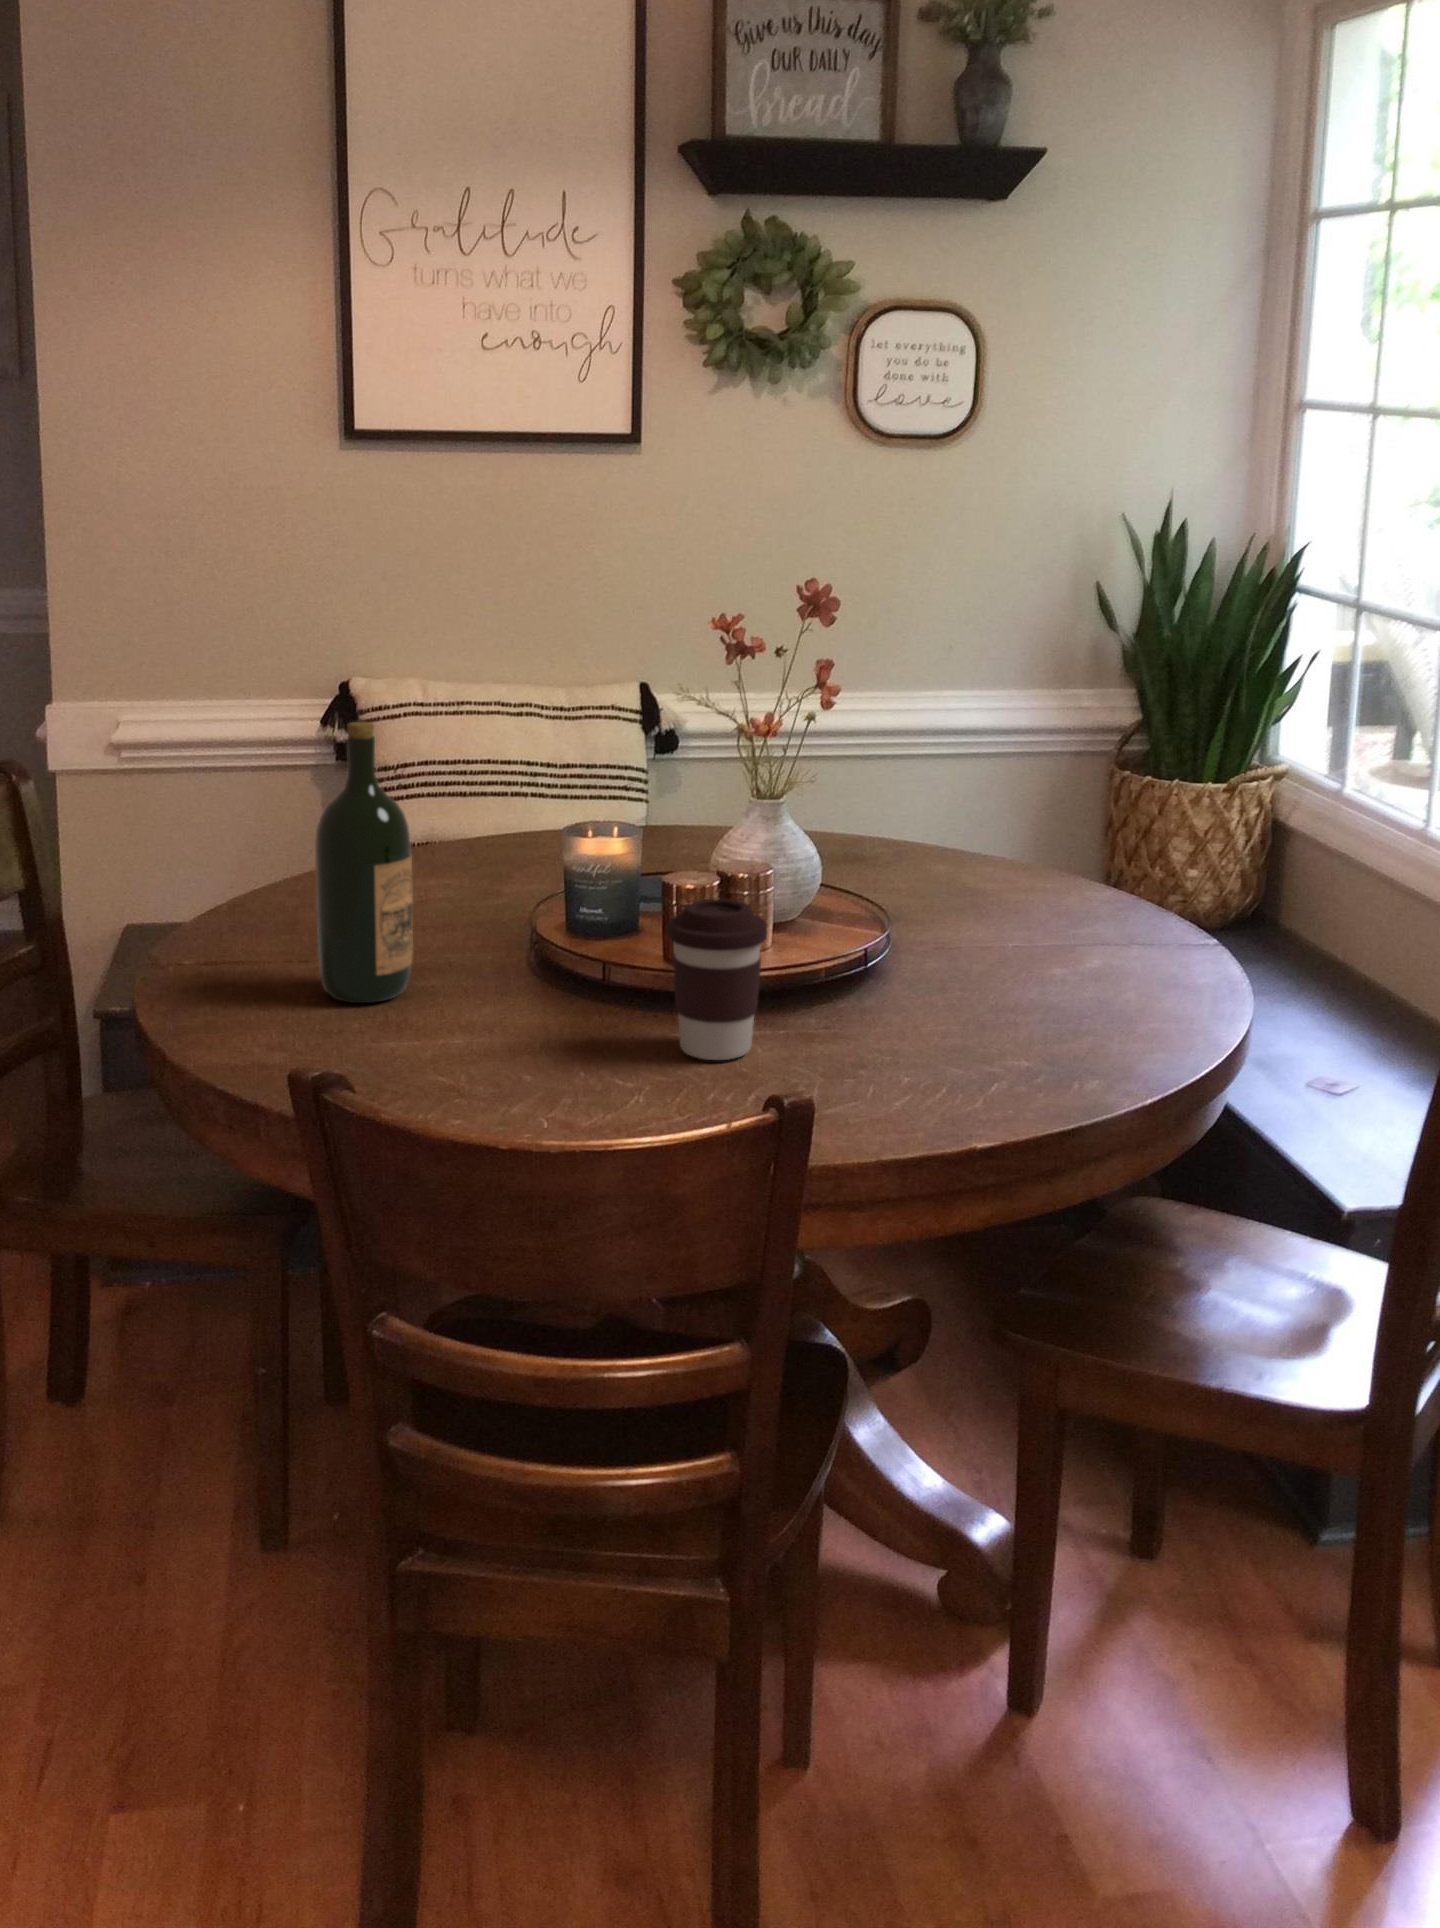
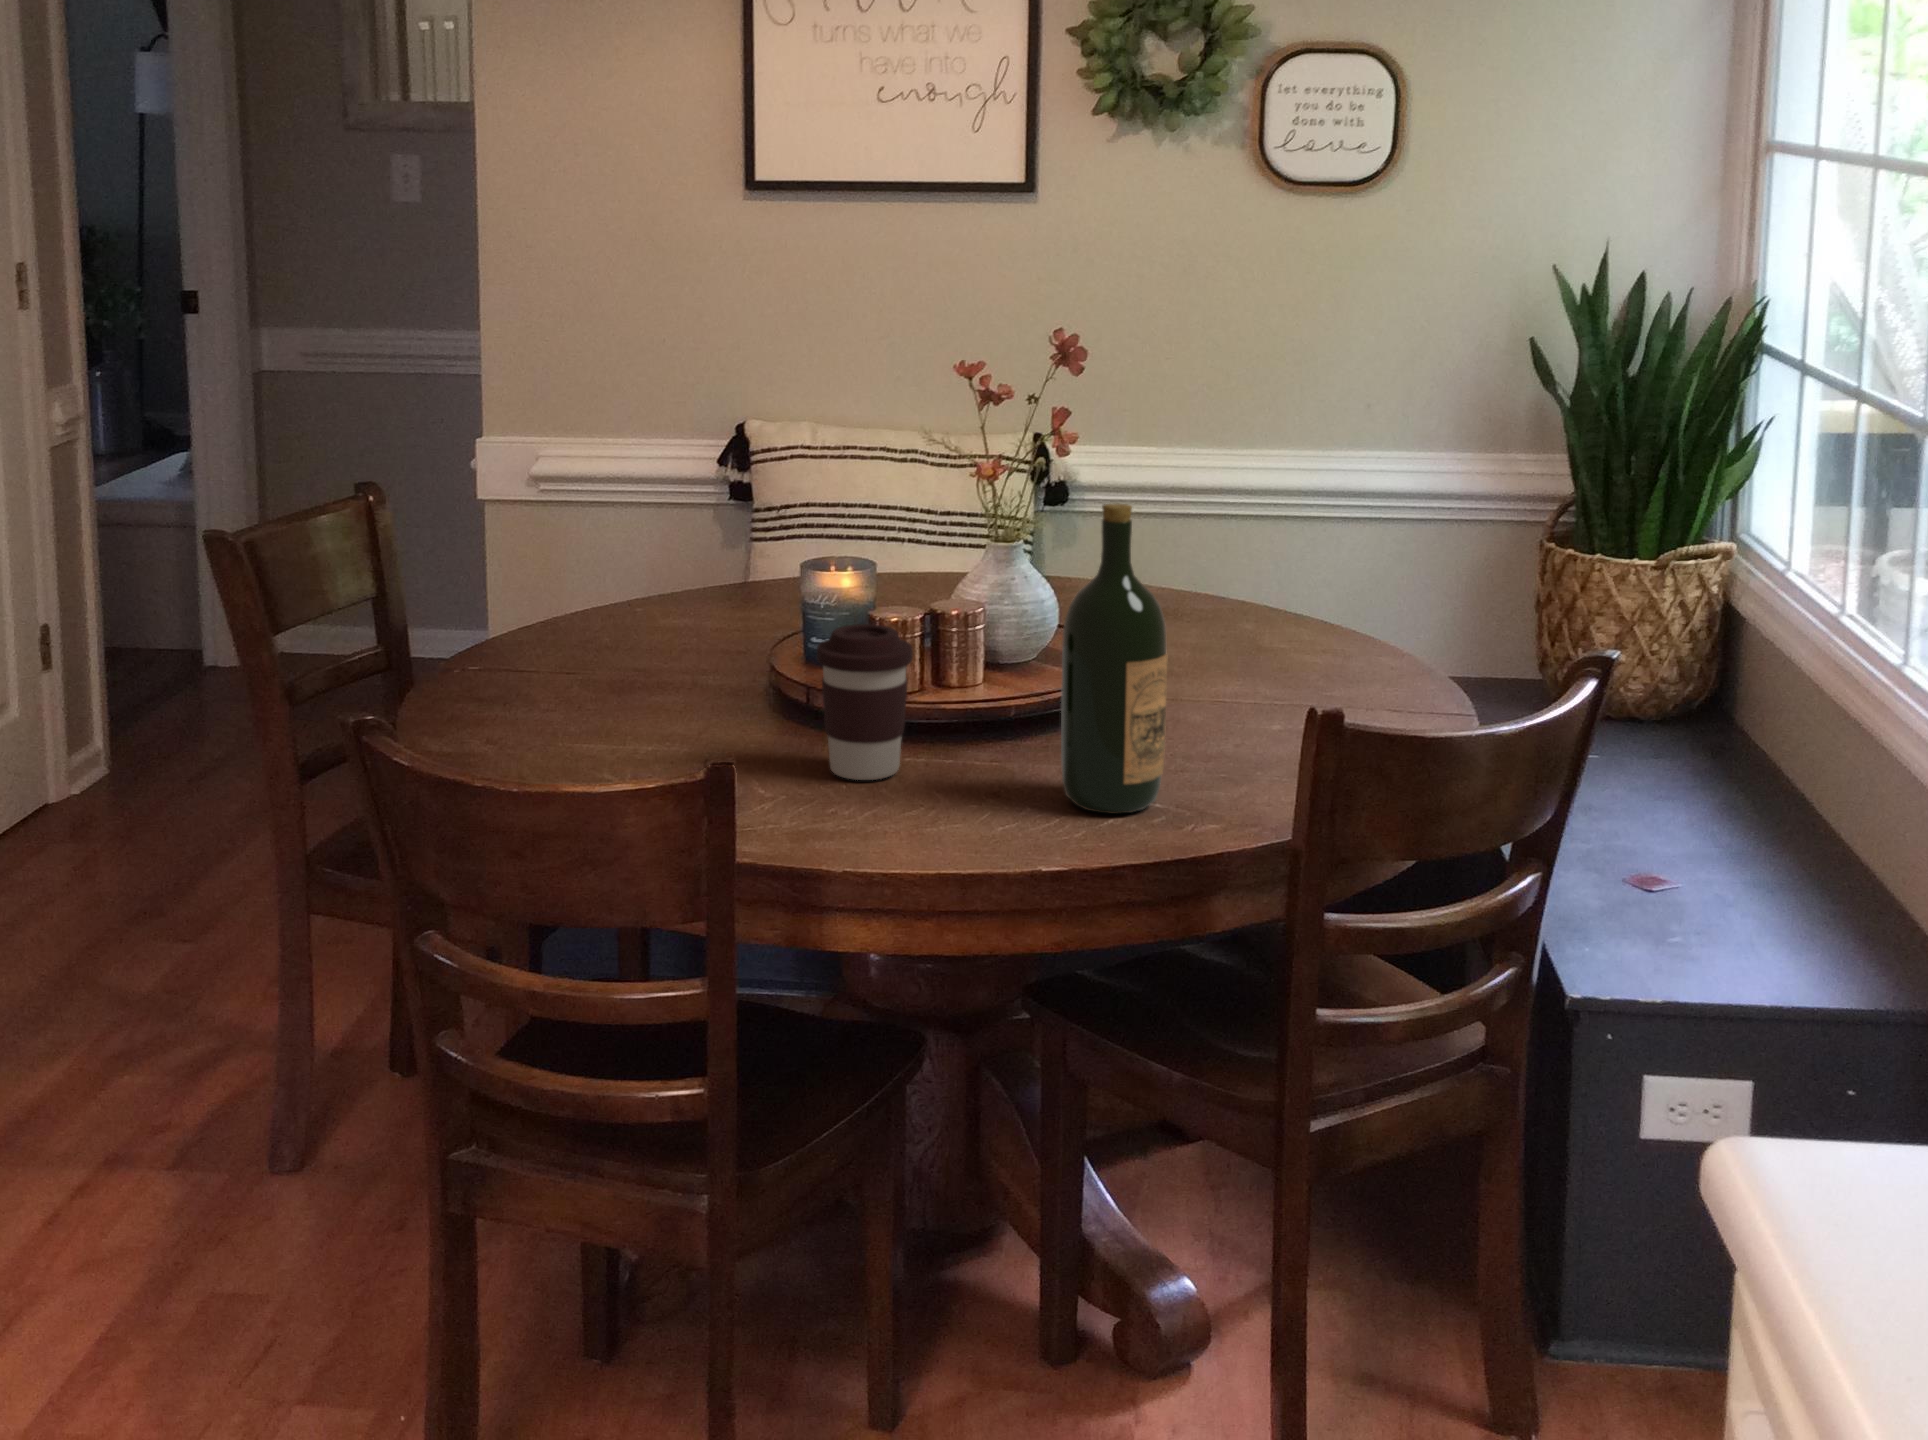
wine bottle: present [315,722,413,1003] -> present [1061,503,1168,814]

